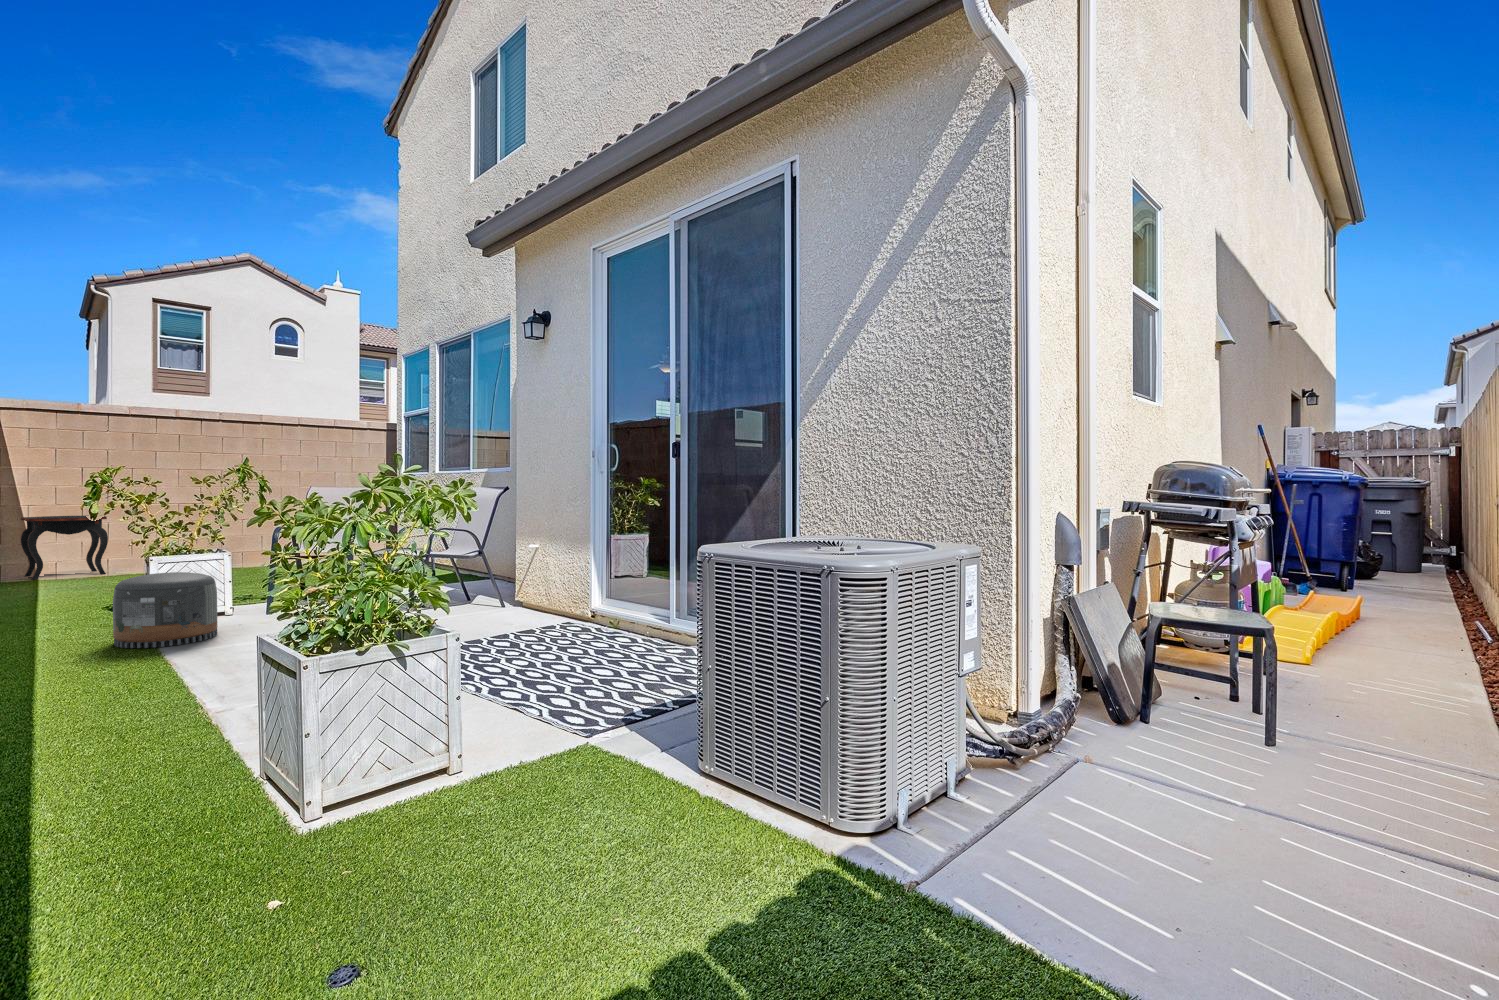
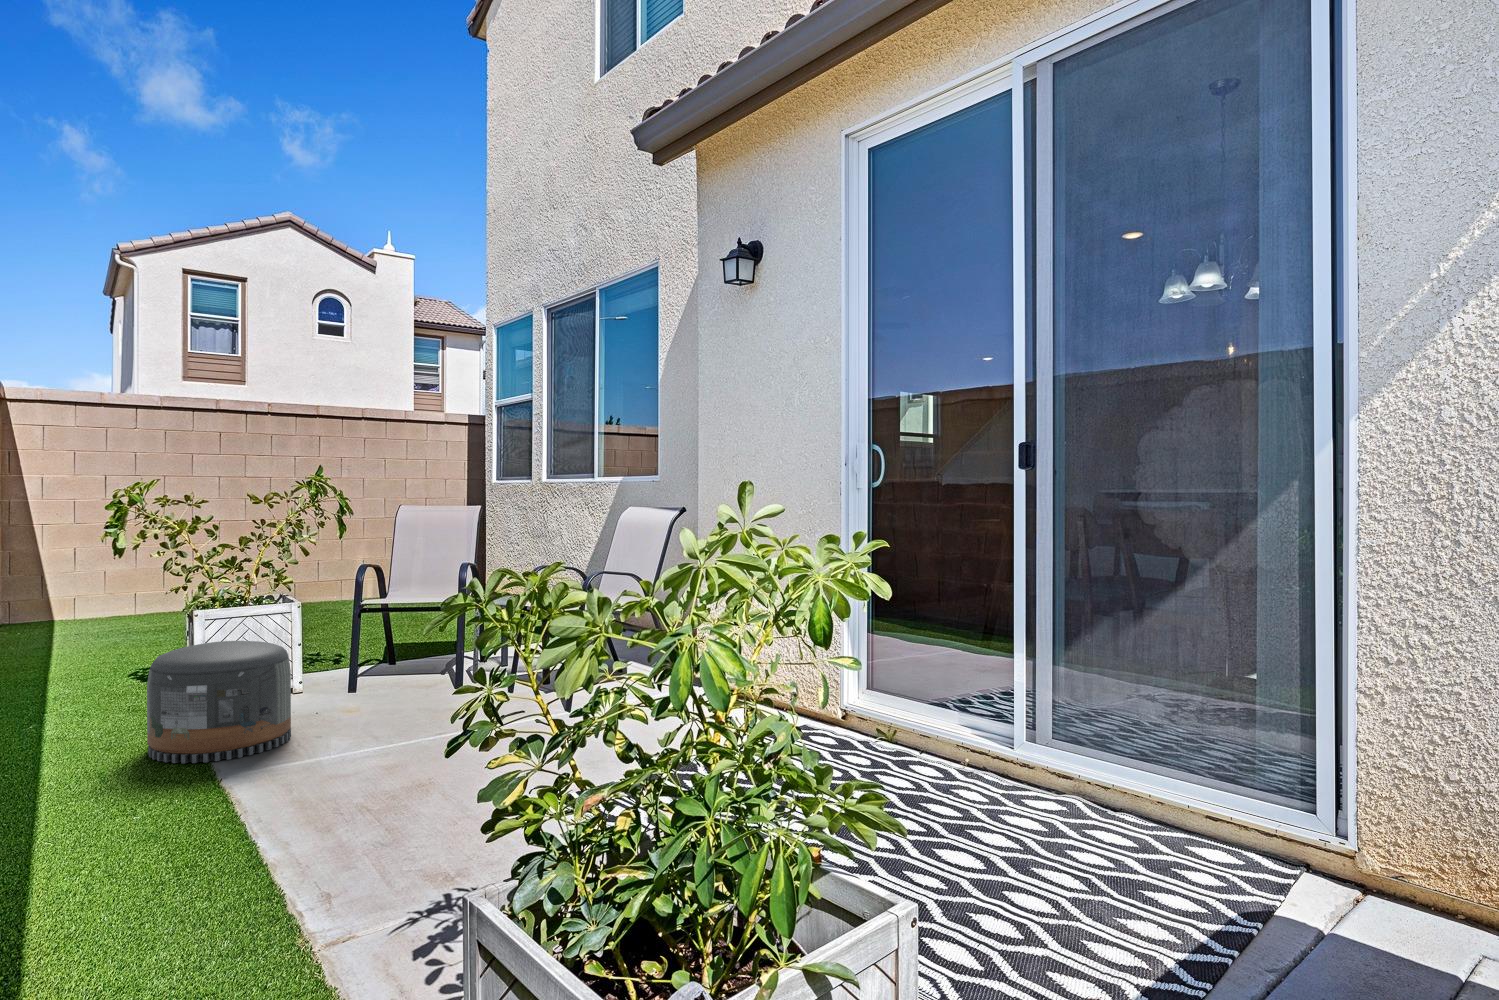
side table: present [21,516,108,580] -> none [30,538,135,624]

